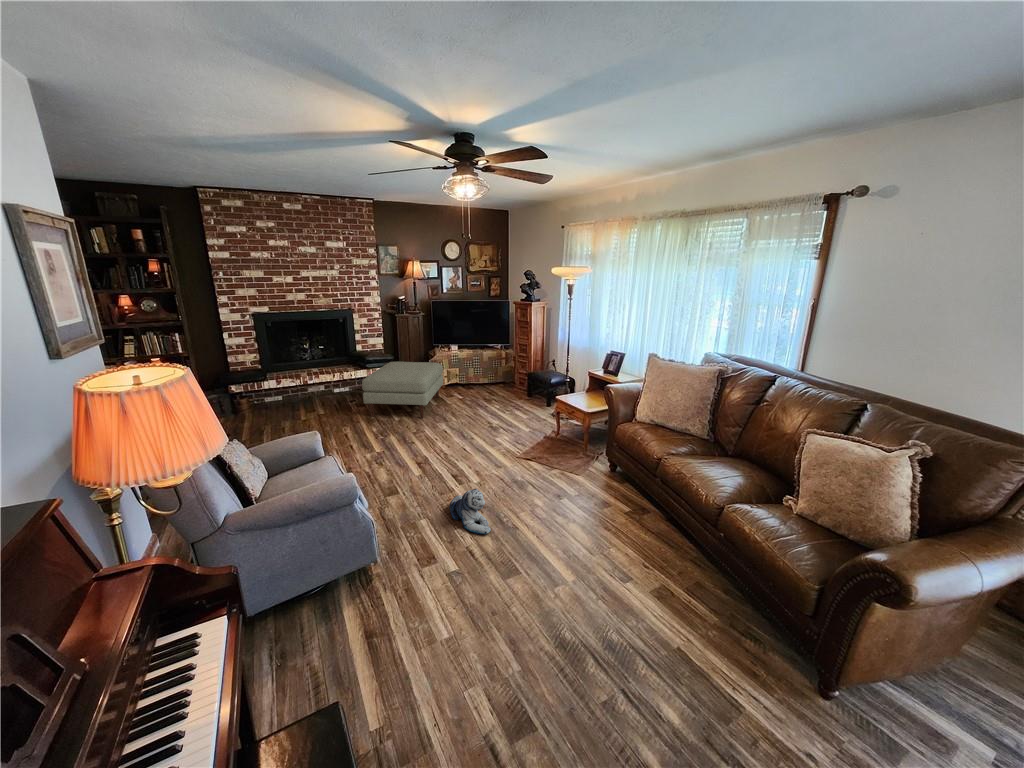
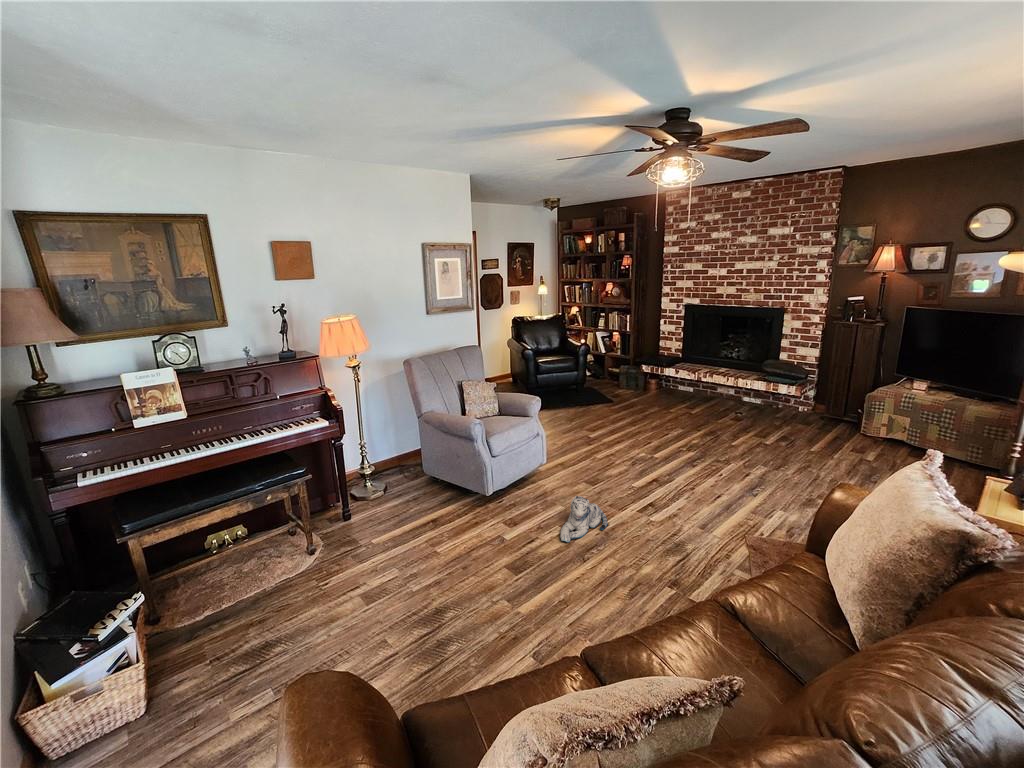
ottoman: present [362,362,443,418] -> none [712,380,852,454]

